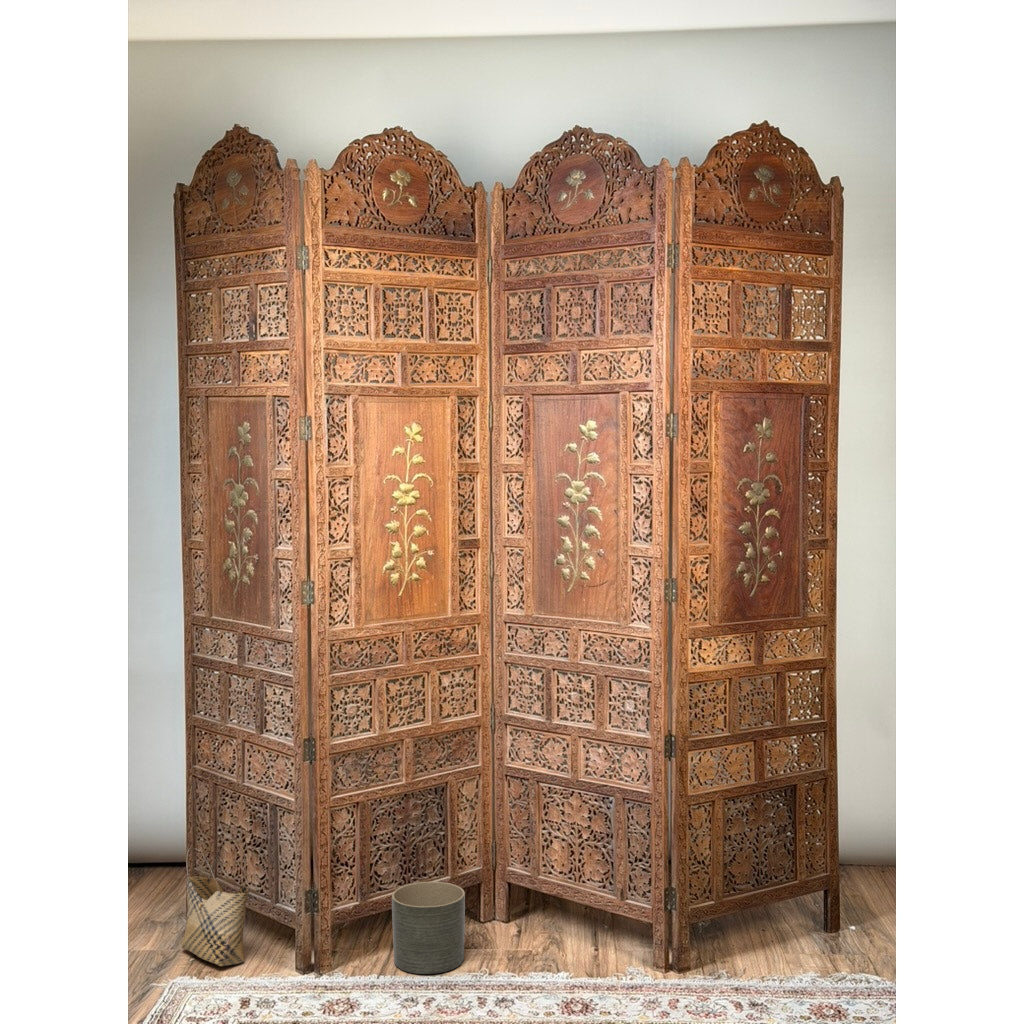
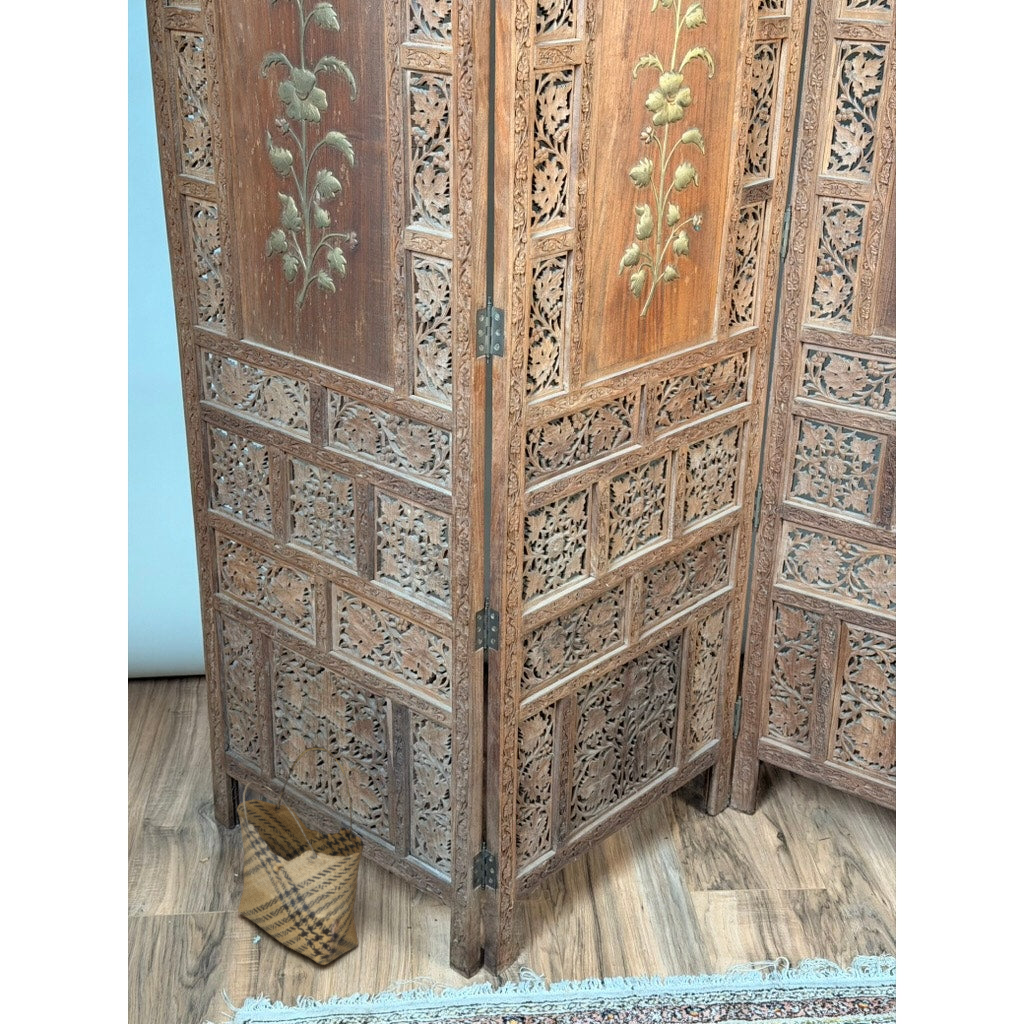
planter: present [392,882,465,974] -> none [611,798,742,968]

